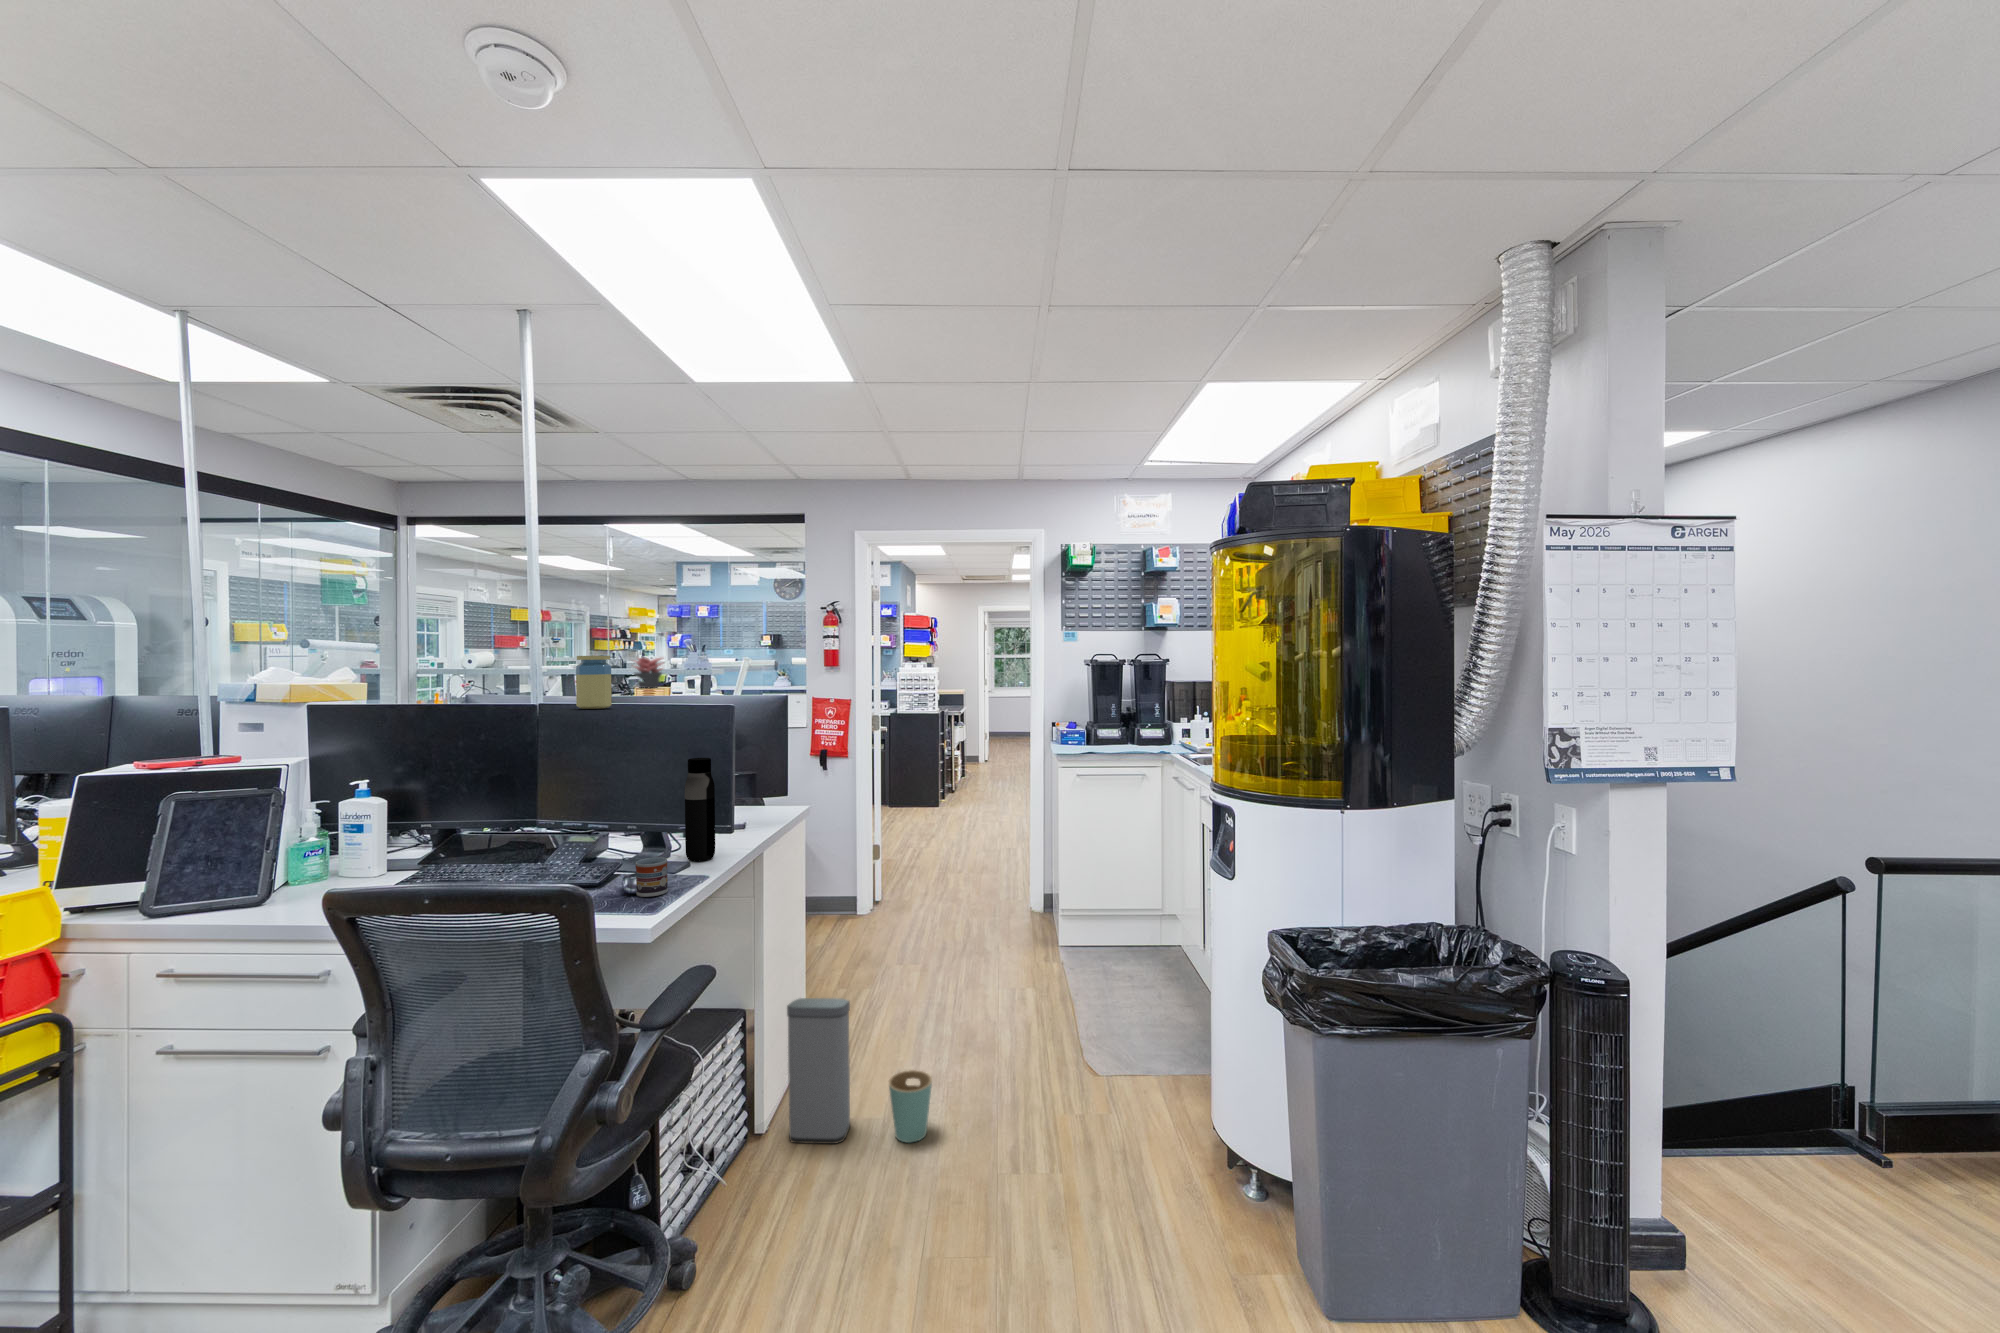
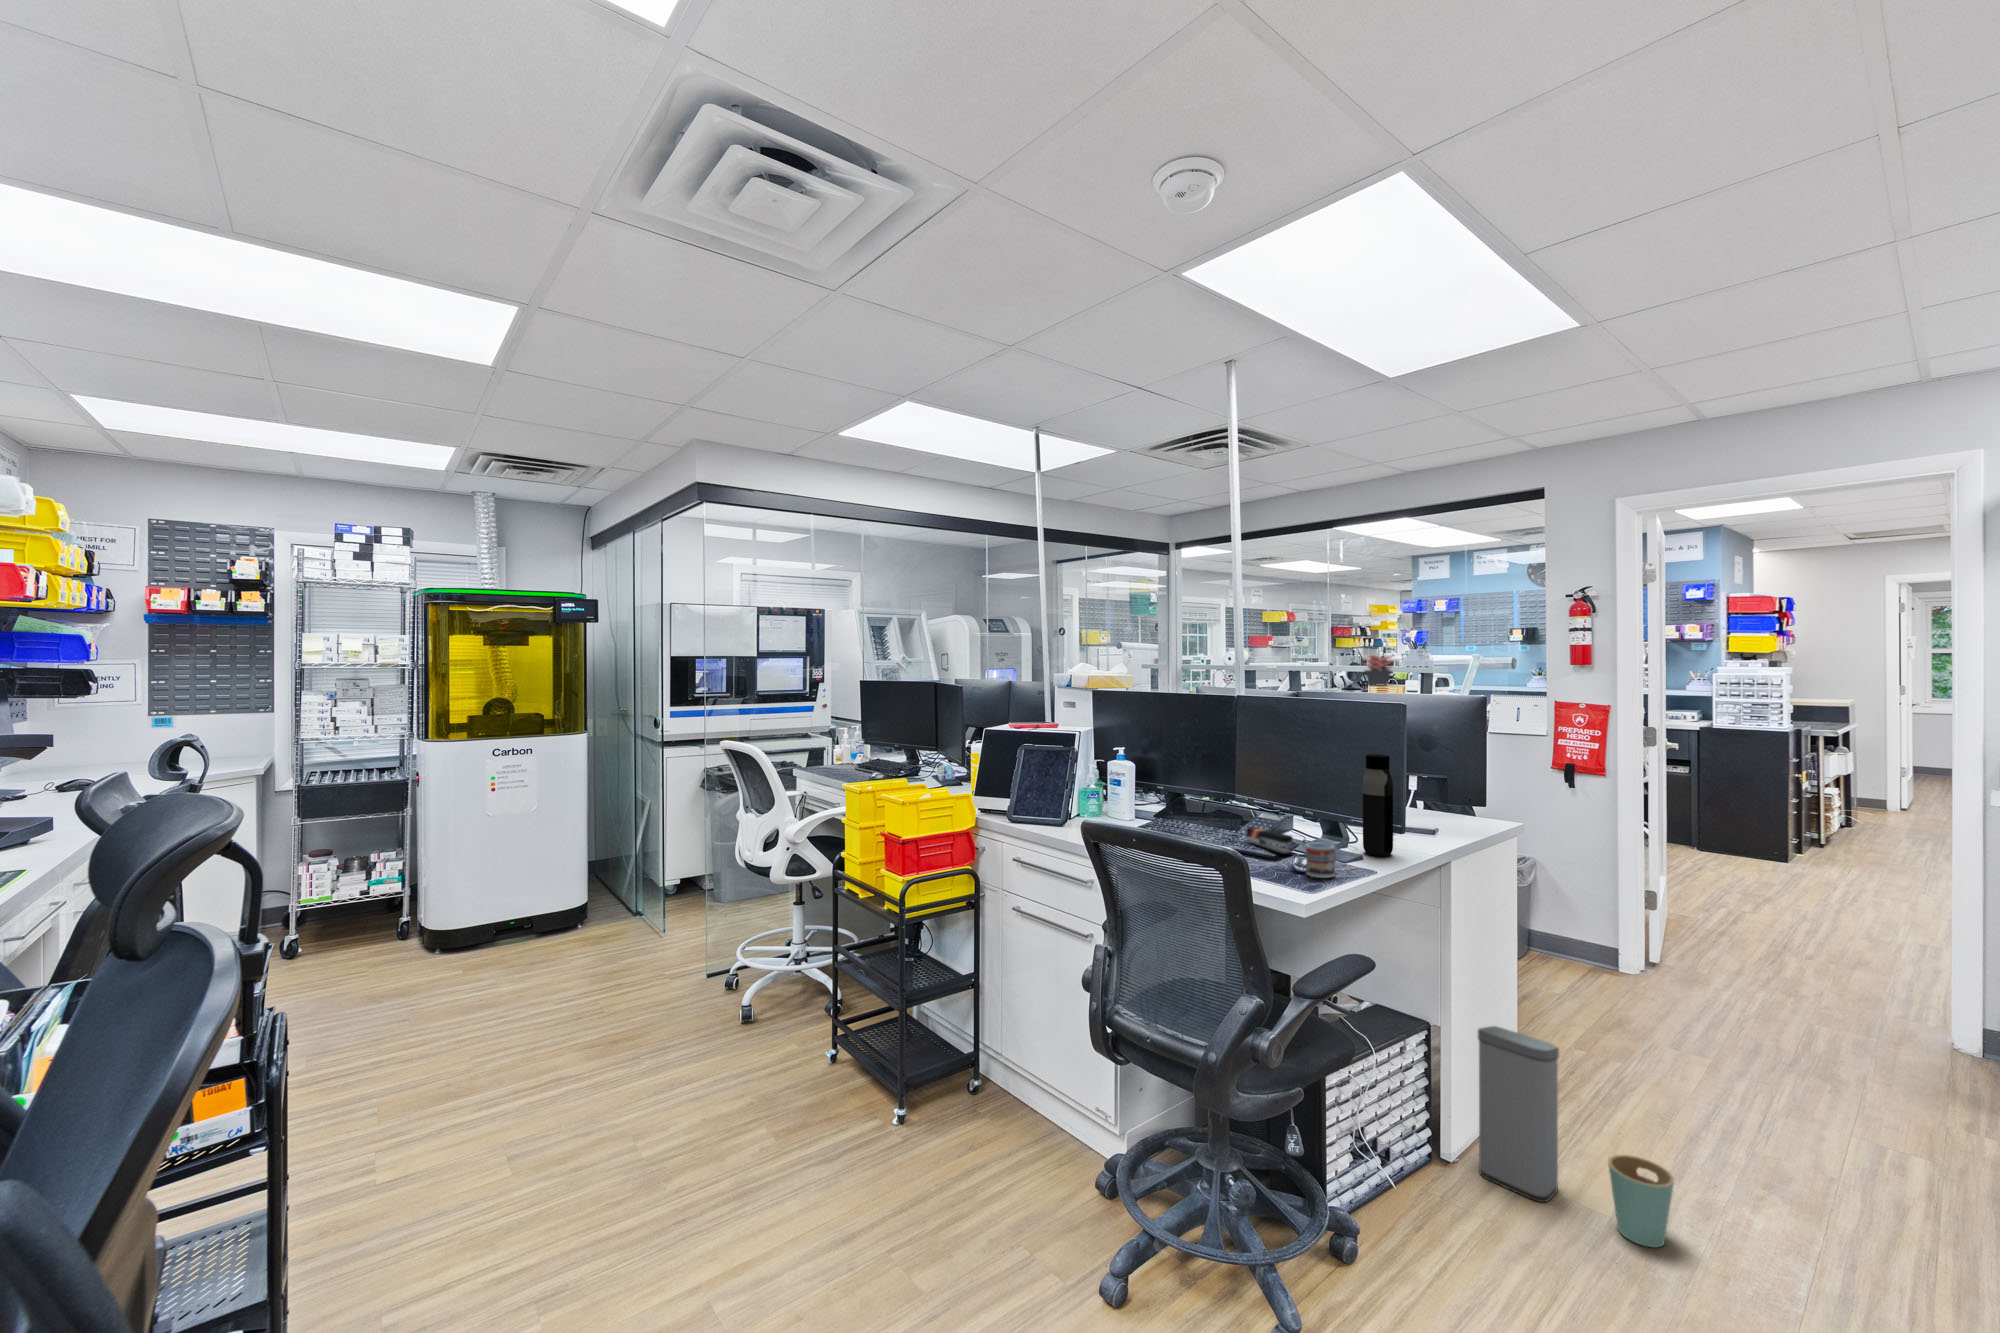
jar: present [576,656,612,709] -> none [1271,655,1301,702]
stapler: none [552,854,614,879] -> present [1246,827,1293,854]

